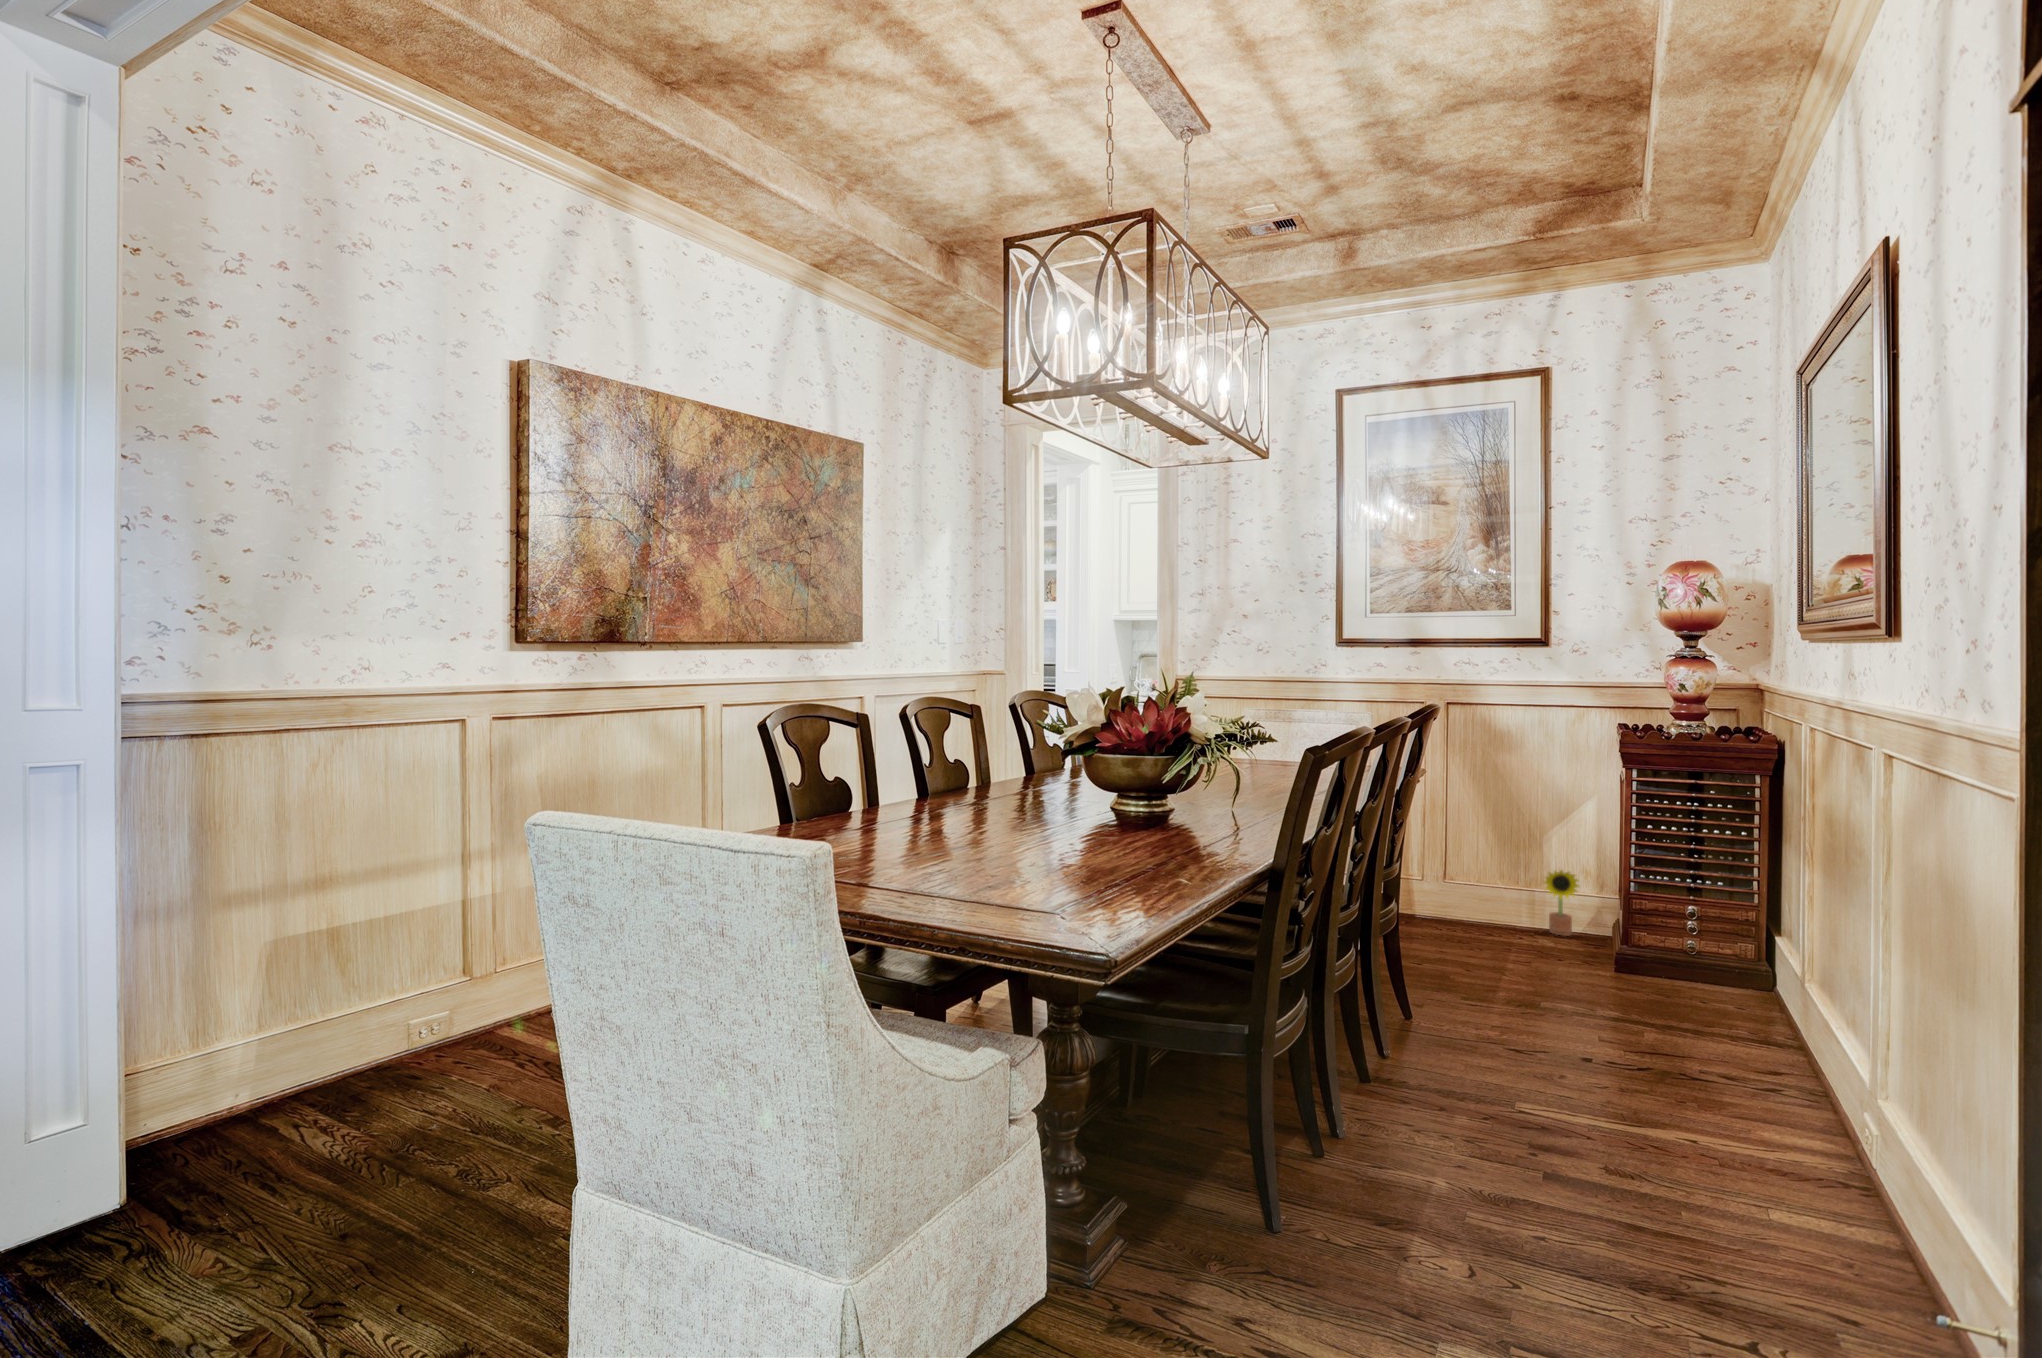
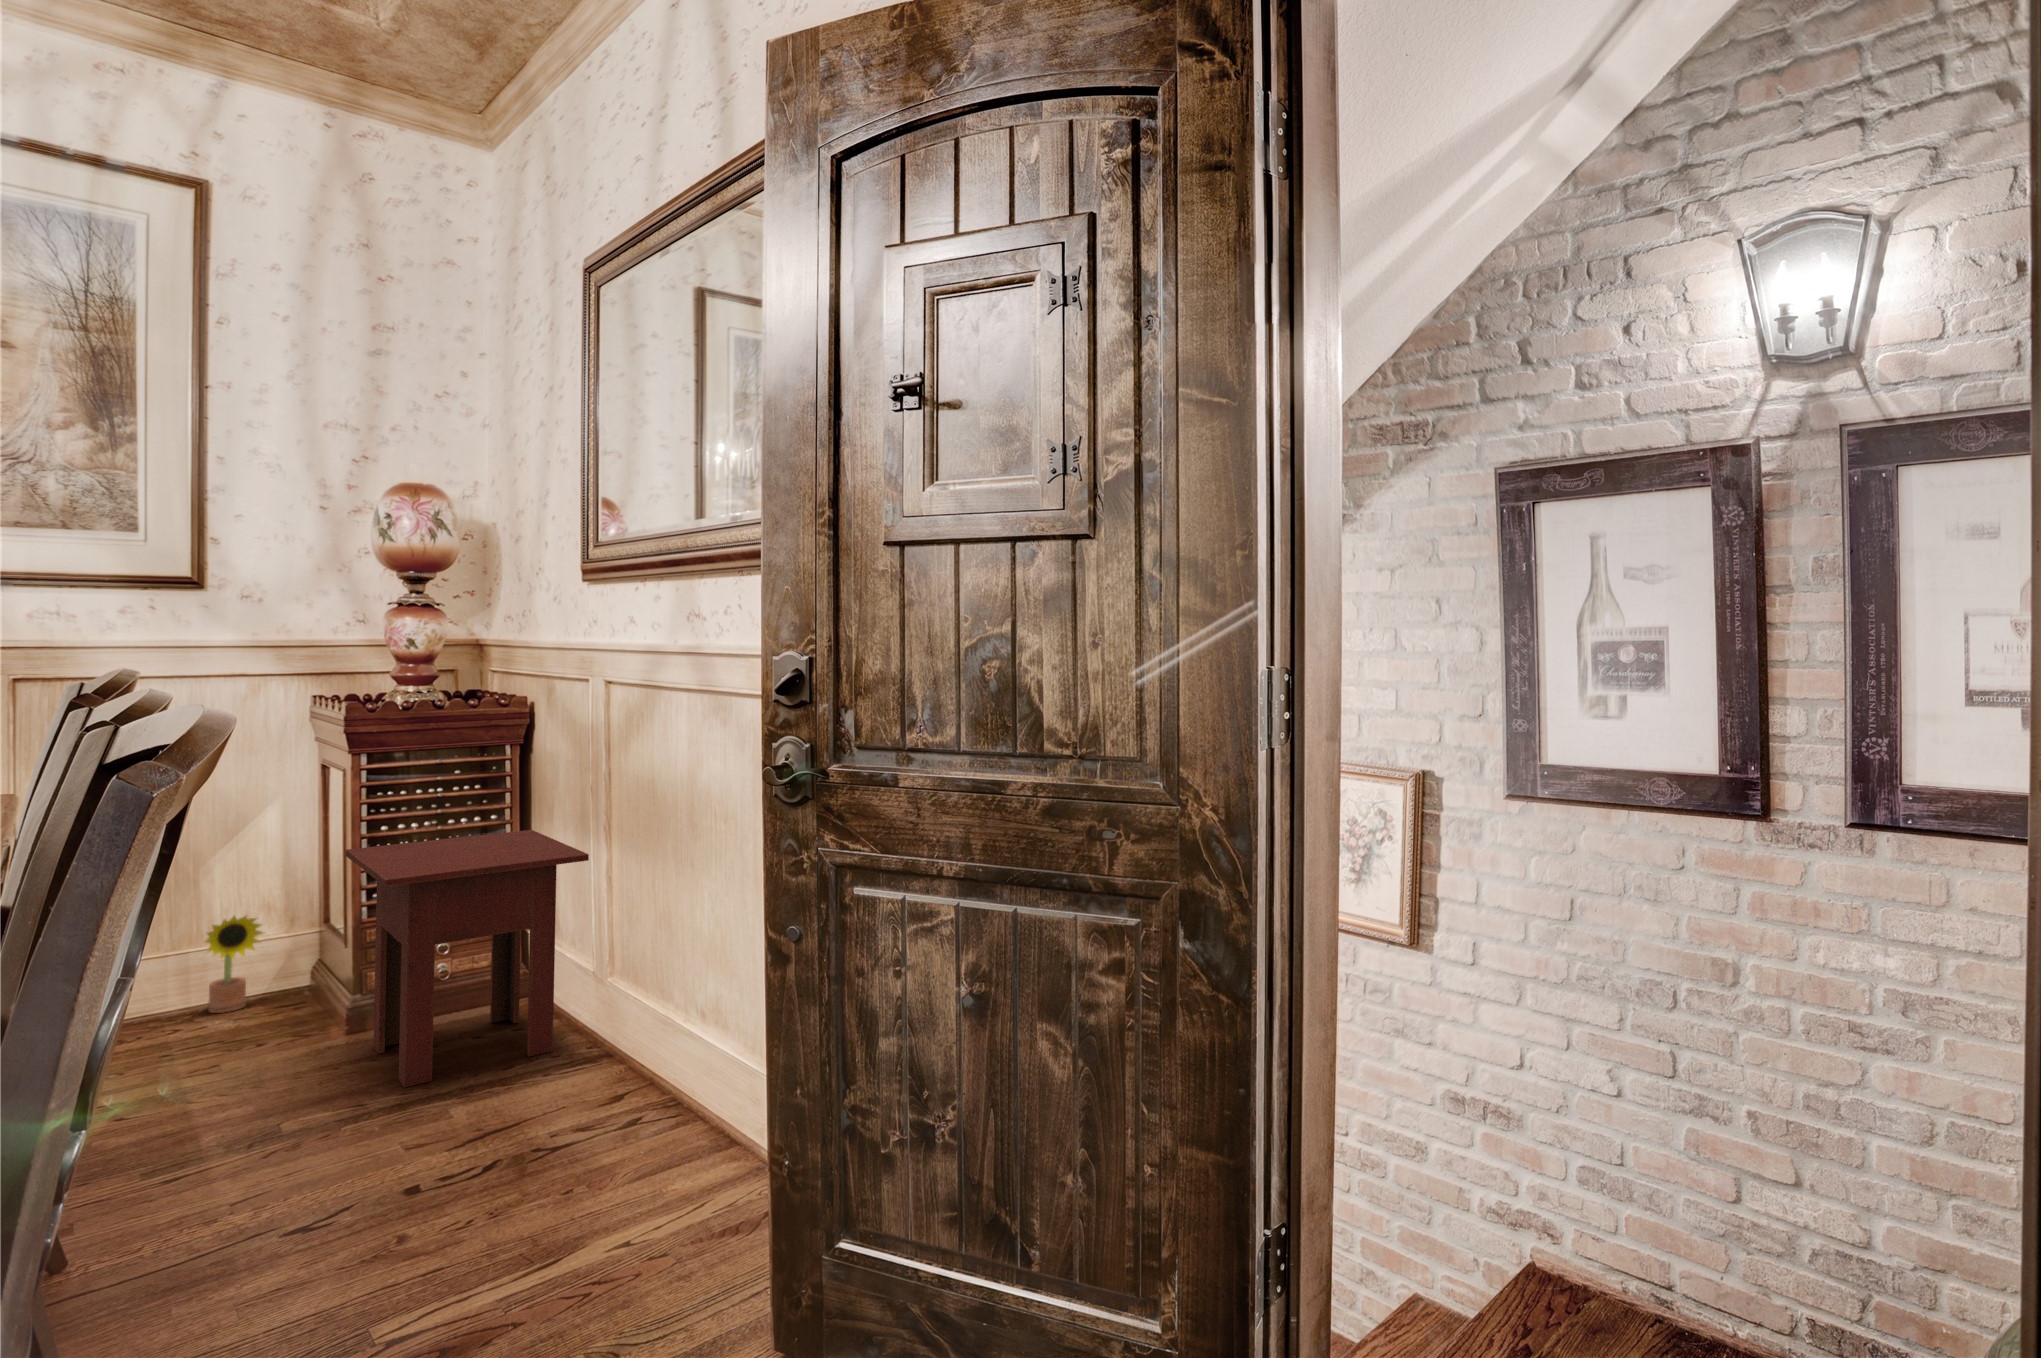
side table: none [1612,834,1788,1034] -> present [346,830,589,1087]

